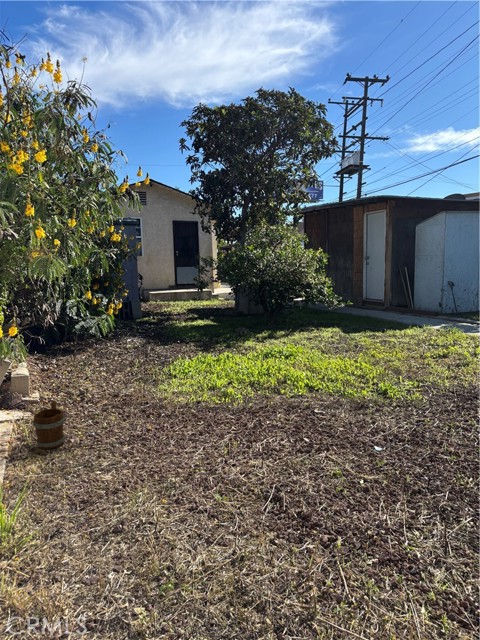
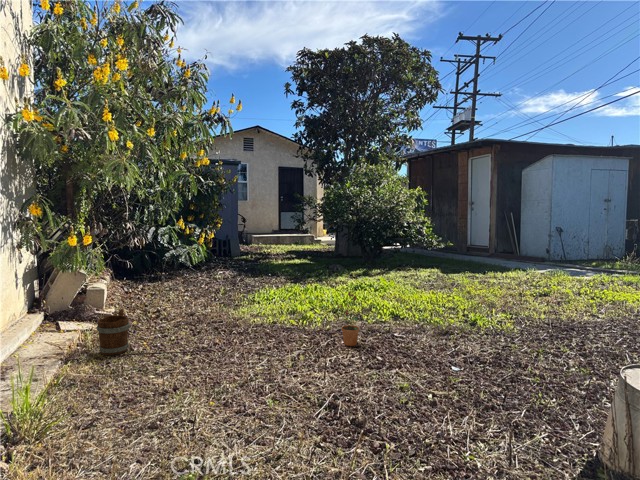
potted plant: none [263,375,286,426] -> present [338,292,359,346]

